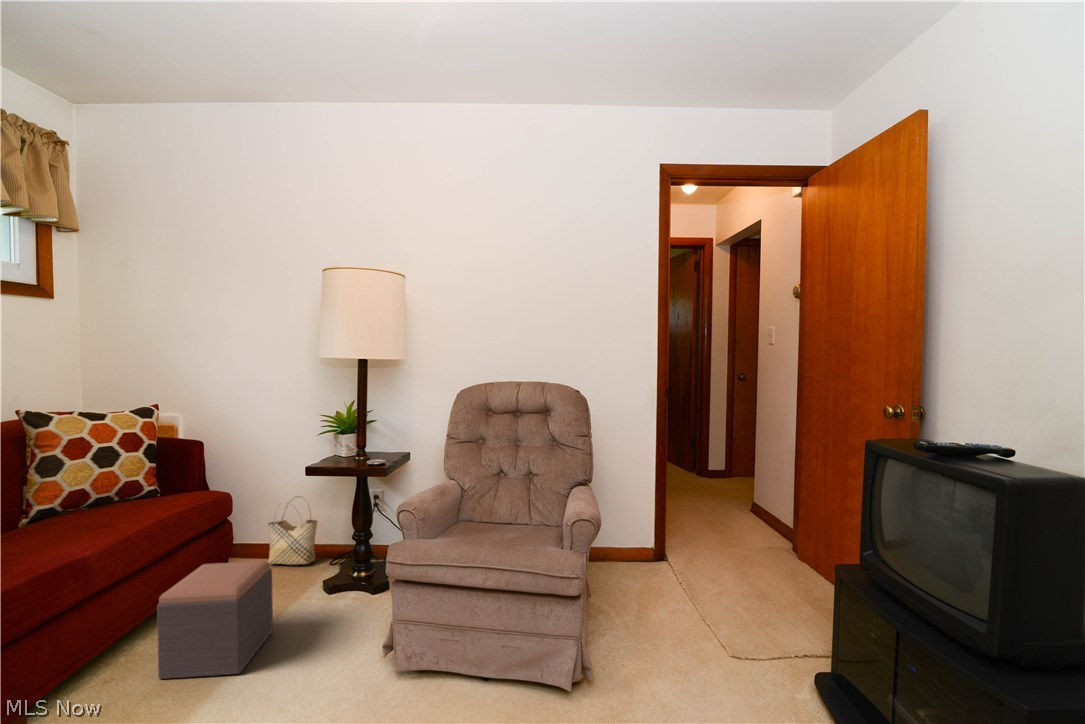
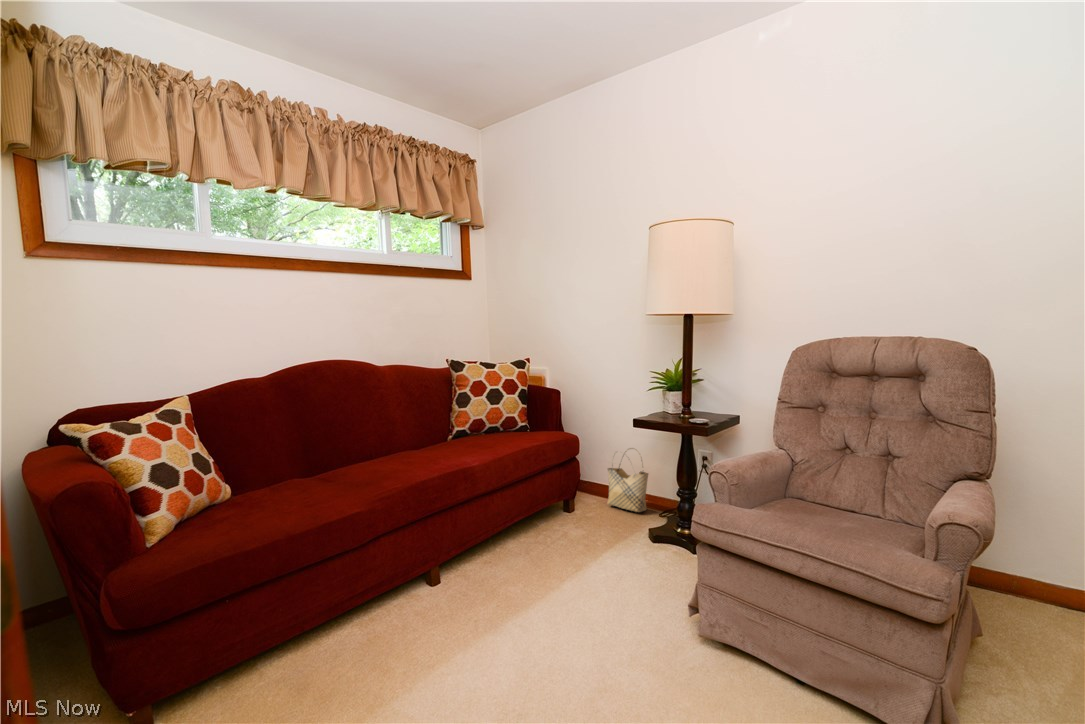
footstool: present [157,561,273,679] -> none [516,490,601,588]

